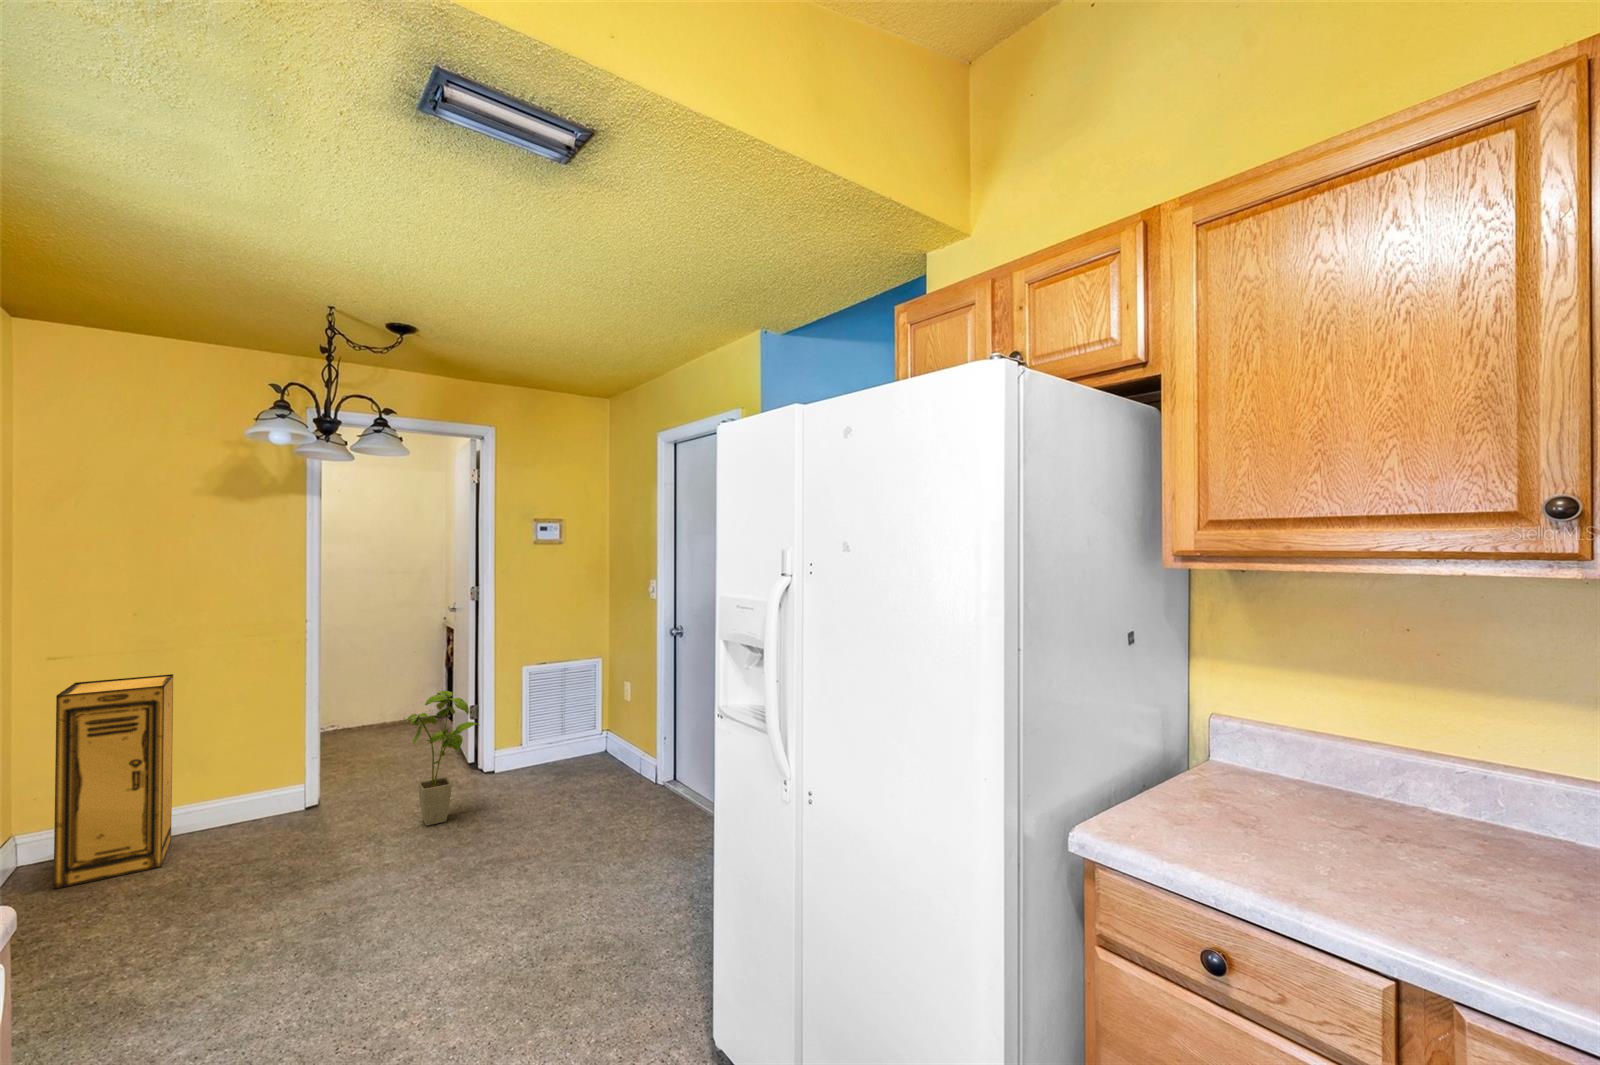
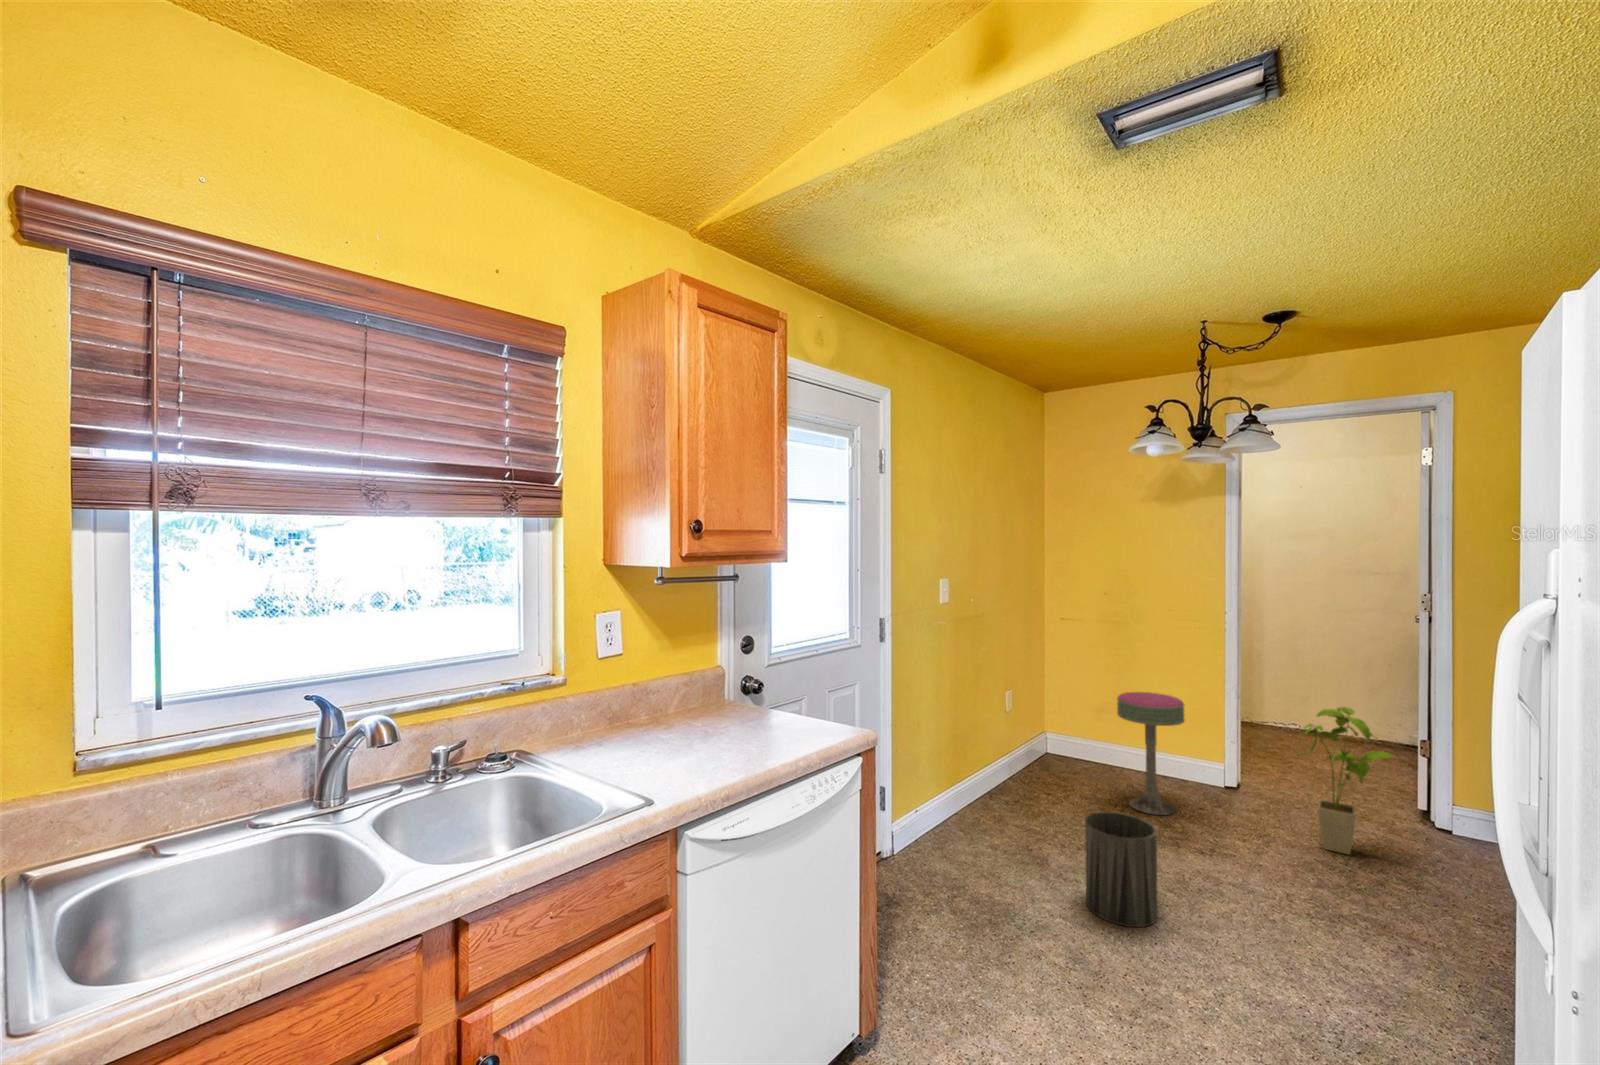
storage cabinet: present [54,674,173,889] -> none [1051,638,1124,786]
bar stool: none [192,724,285,877] -> present [1117,692,1185,815]
trash can: none [233,868,332,1015] -> present [1085,812,1158,927]

